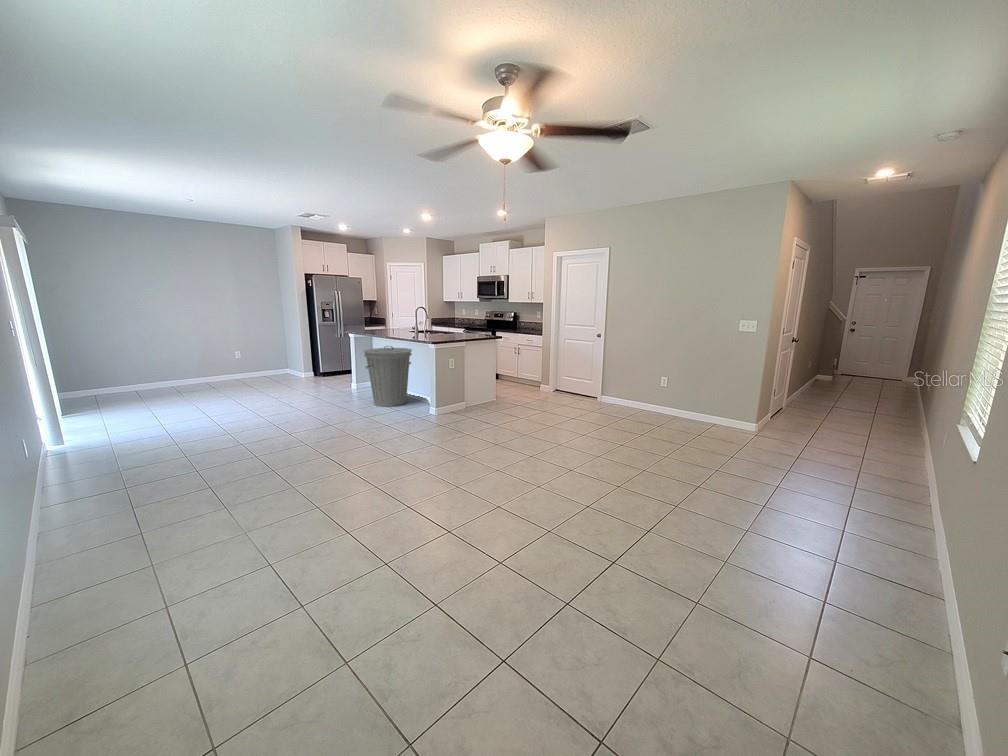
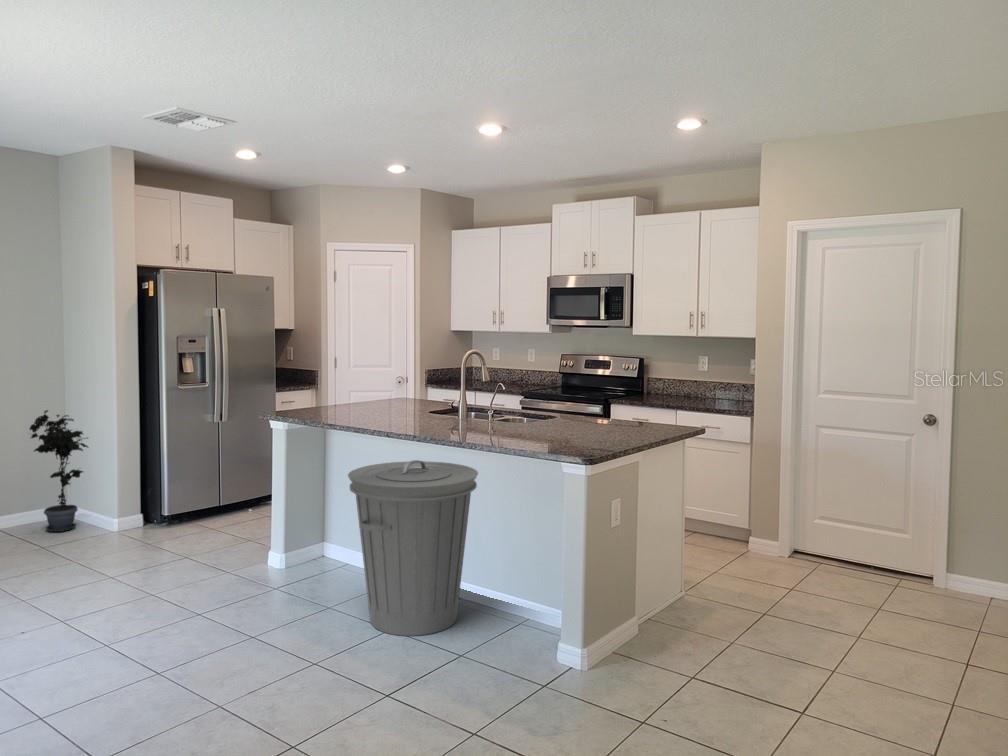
potted plant: none [265,331,290,378] -> present [30,410,88,532]

